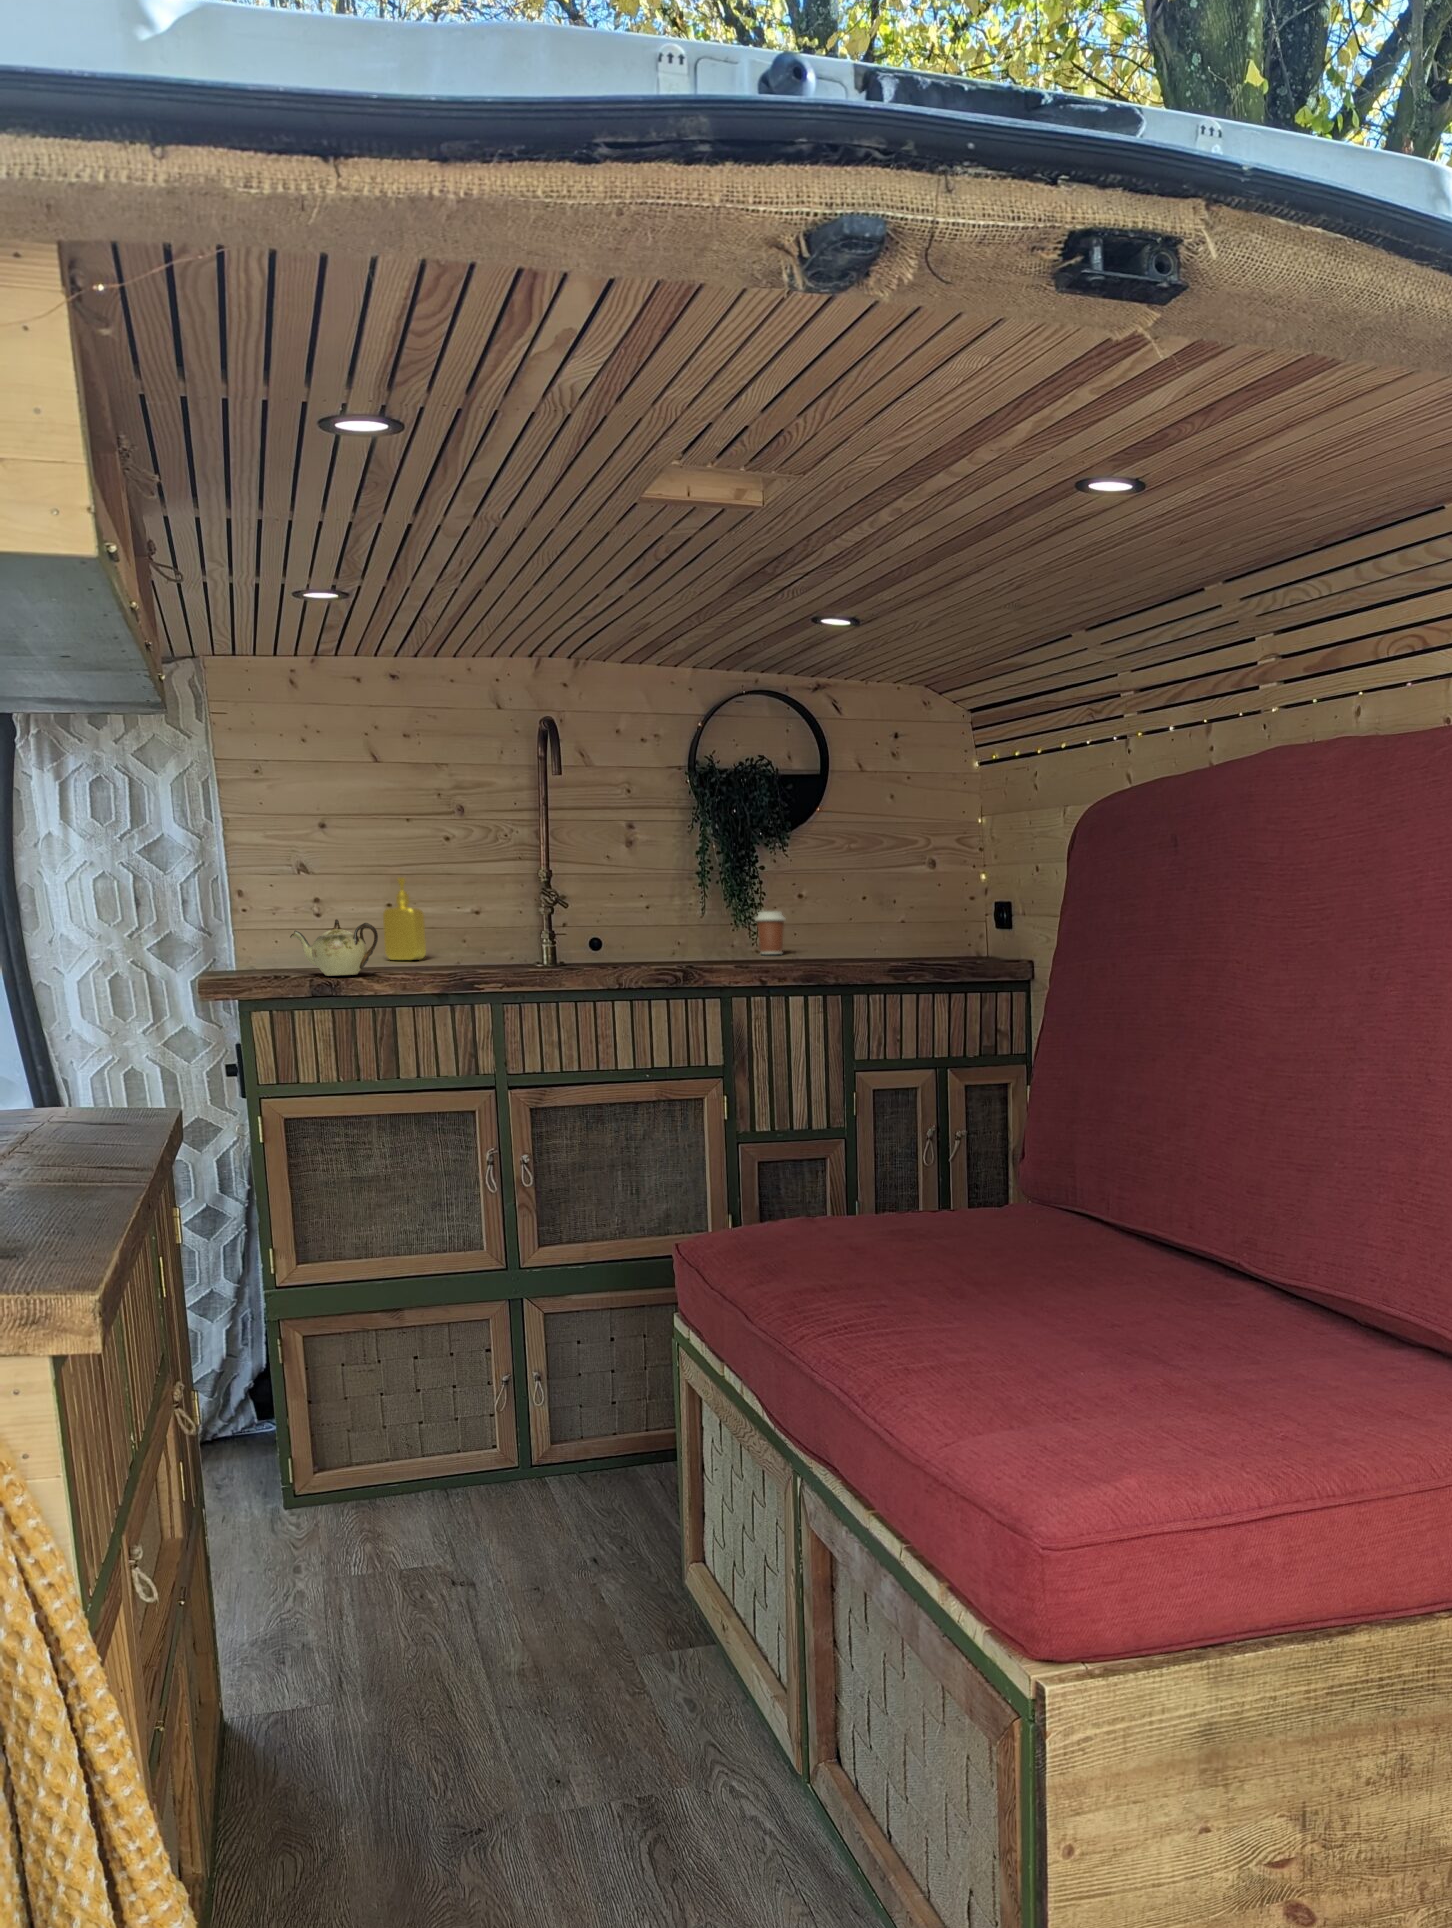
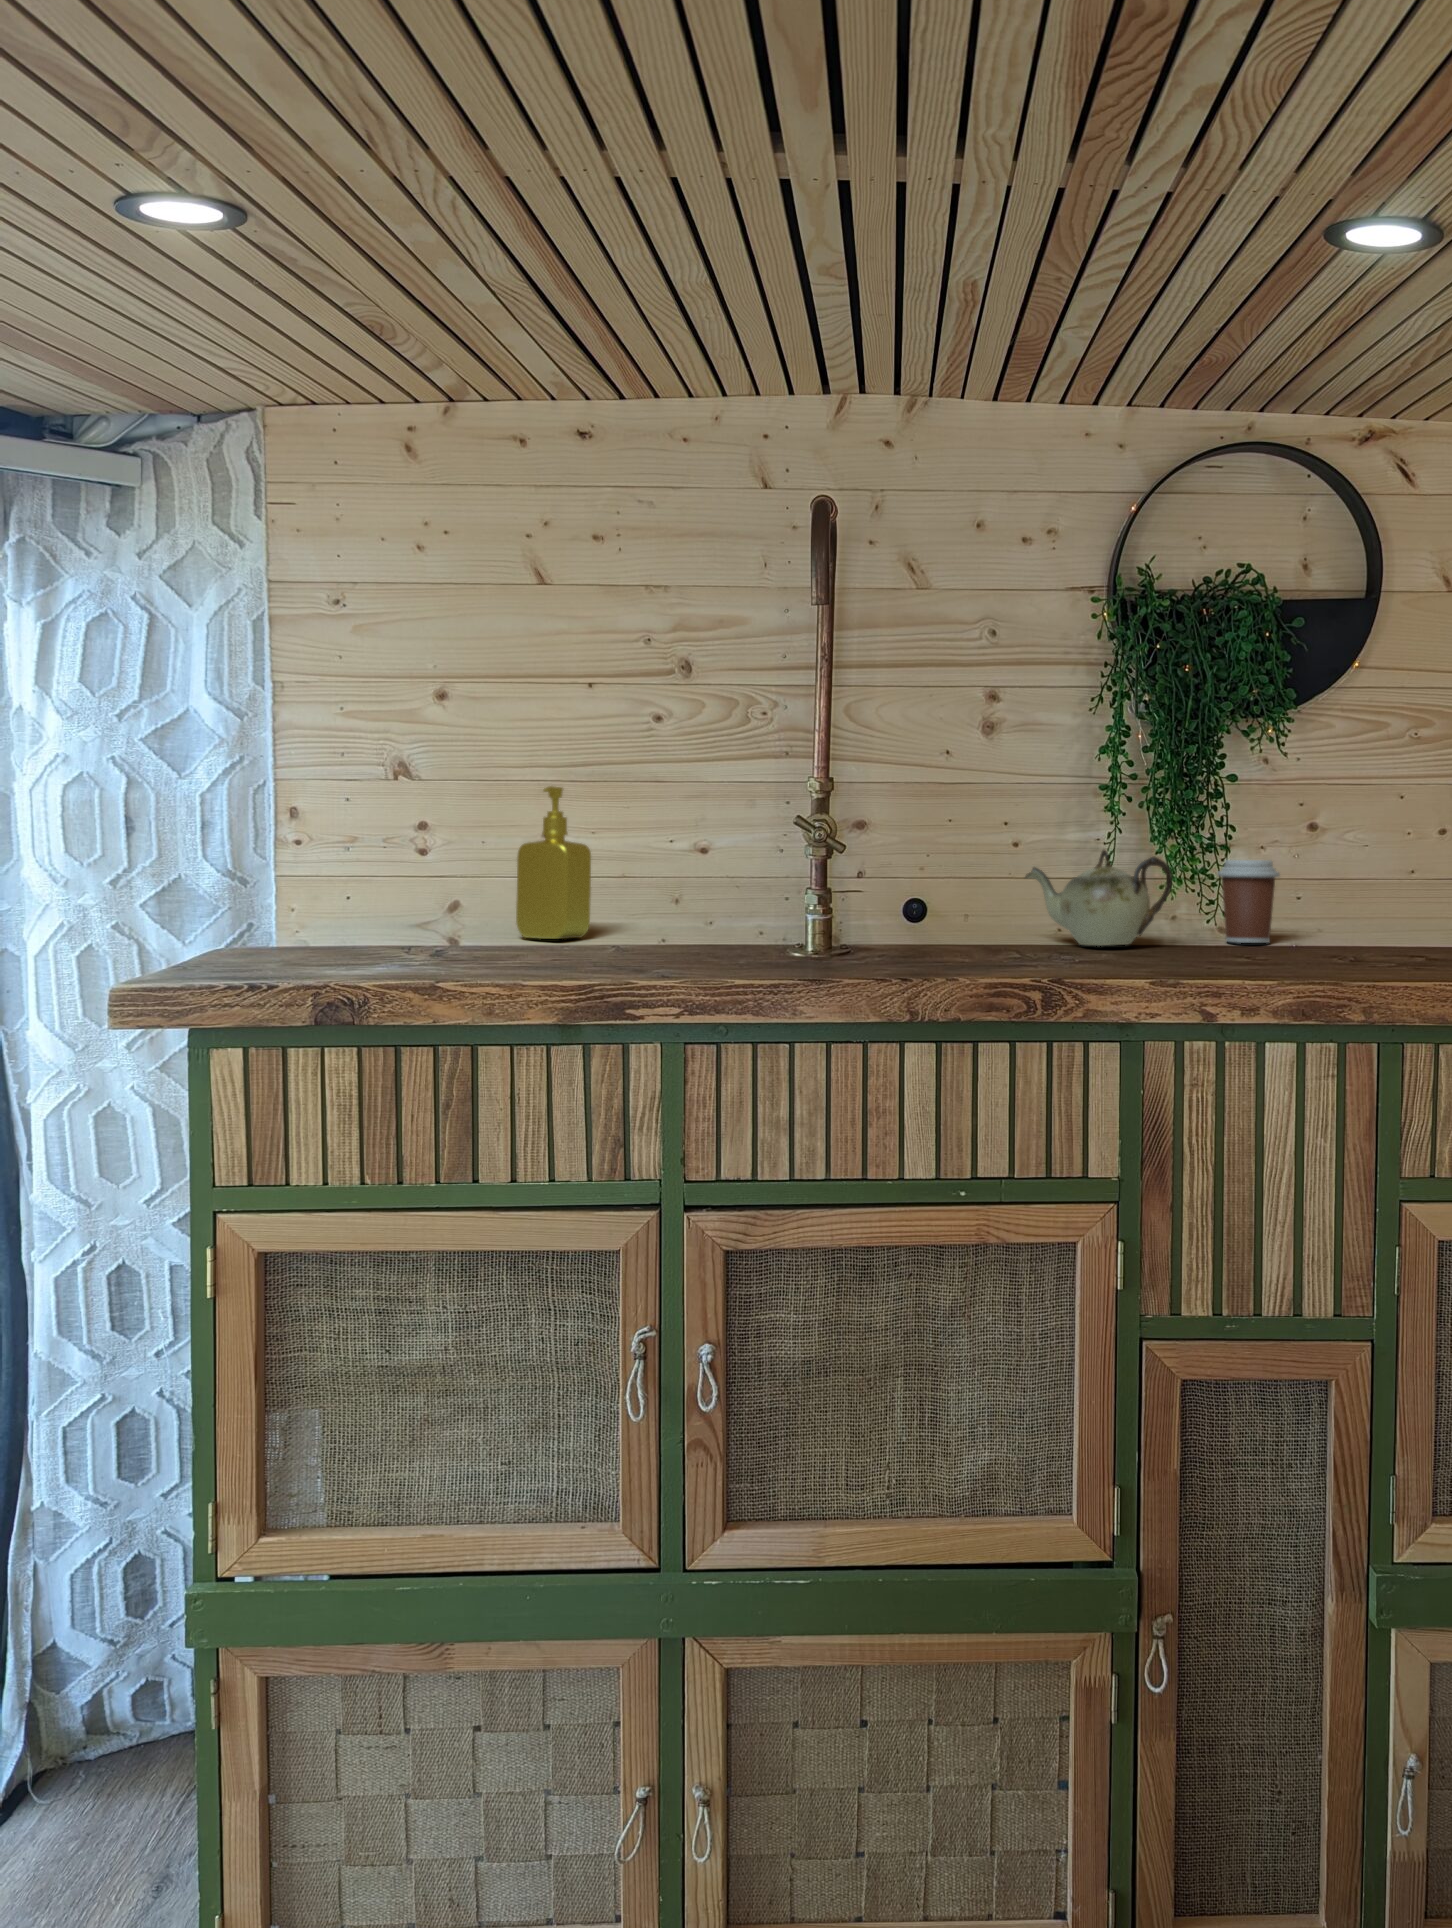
teapot: present [290,919,378,976] -> present [1025,850,1172,946]

